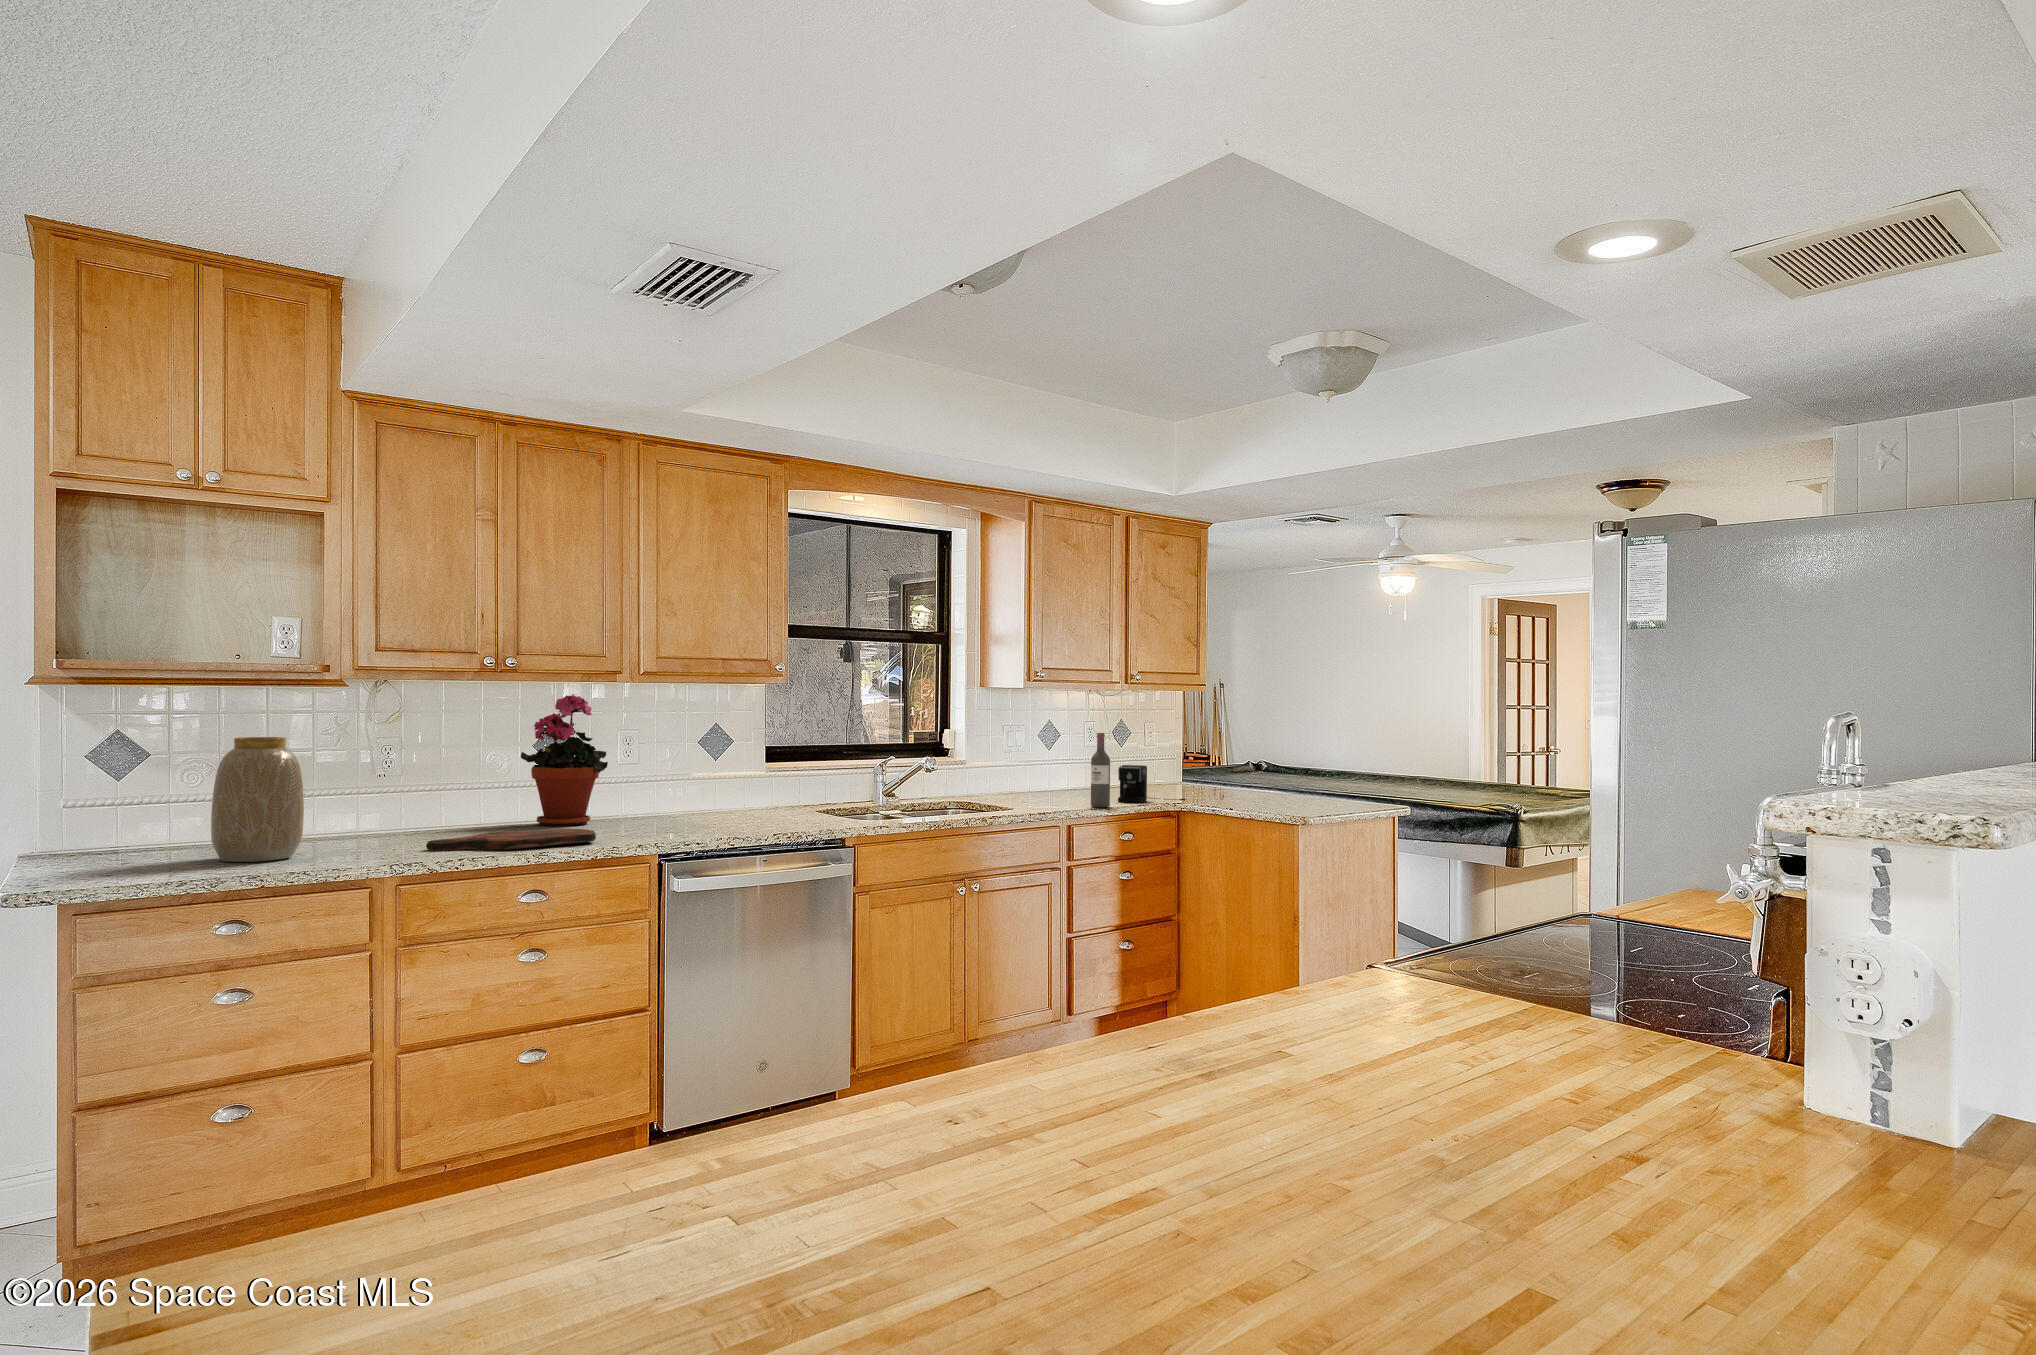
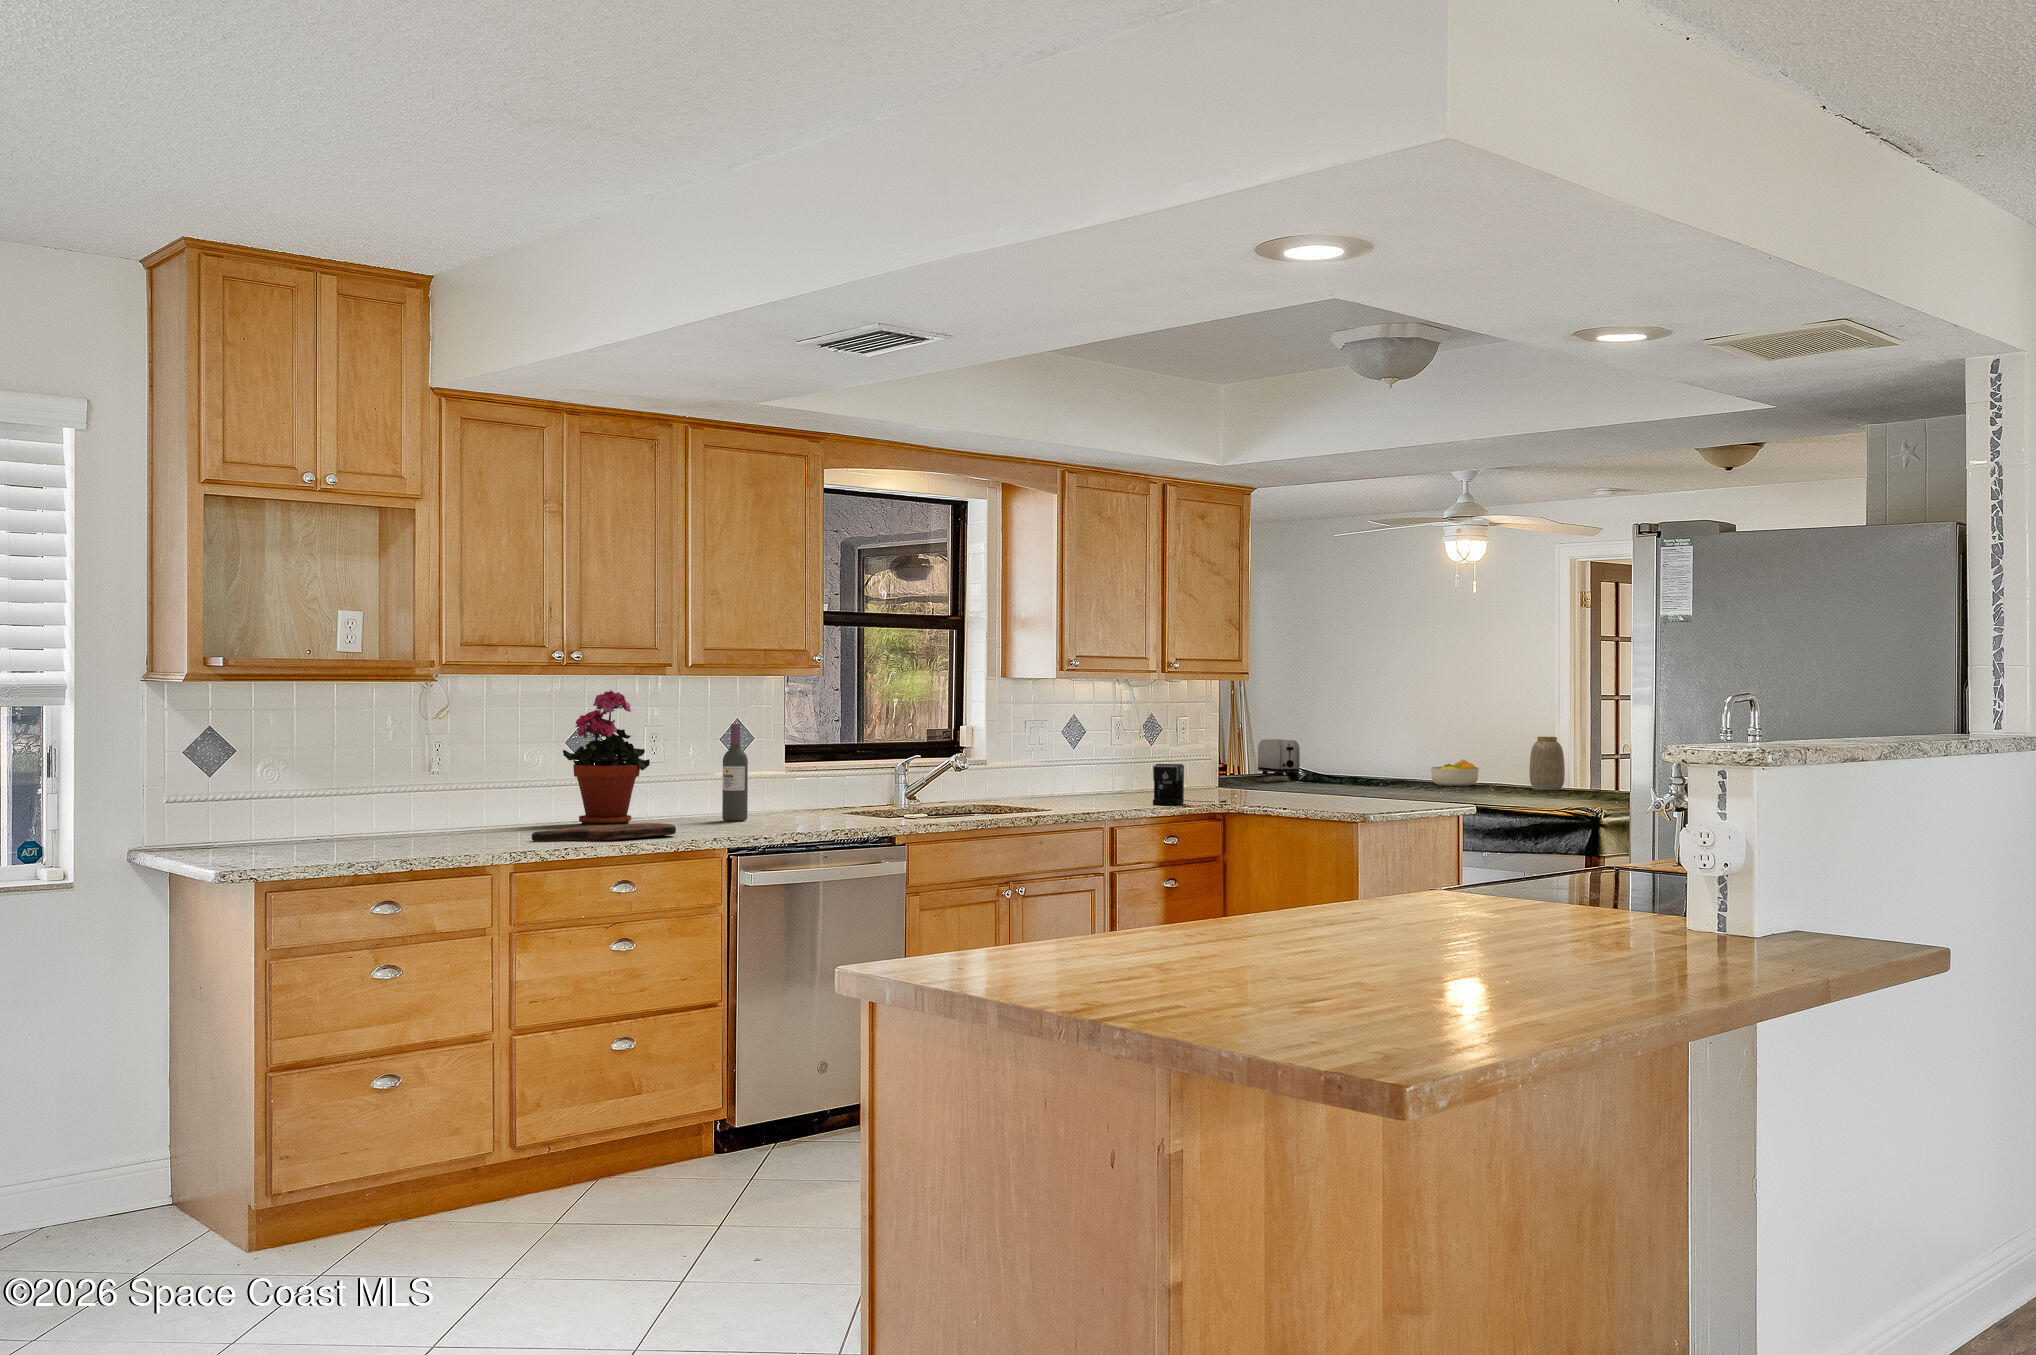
wine bottle: present [1091,733,1110,807] -> present [722,724,748,821]
vase: present [211,737,304,862] -> present [1529,737,1565,790]
toaster: none [1224,741,1258,771] -> present [1258,739,1300,776]
fruit bowl: none [1366,760,1407,783] -> present [1431,760,1479,786]

